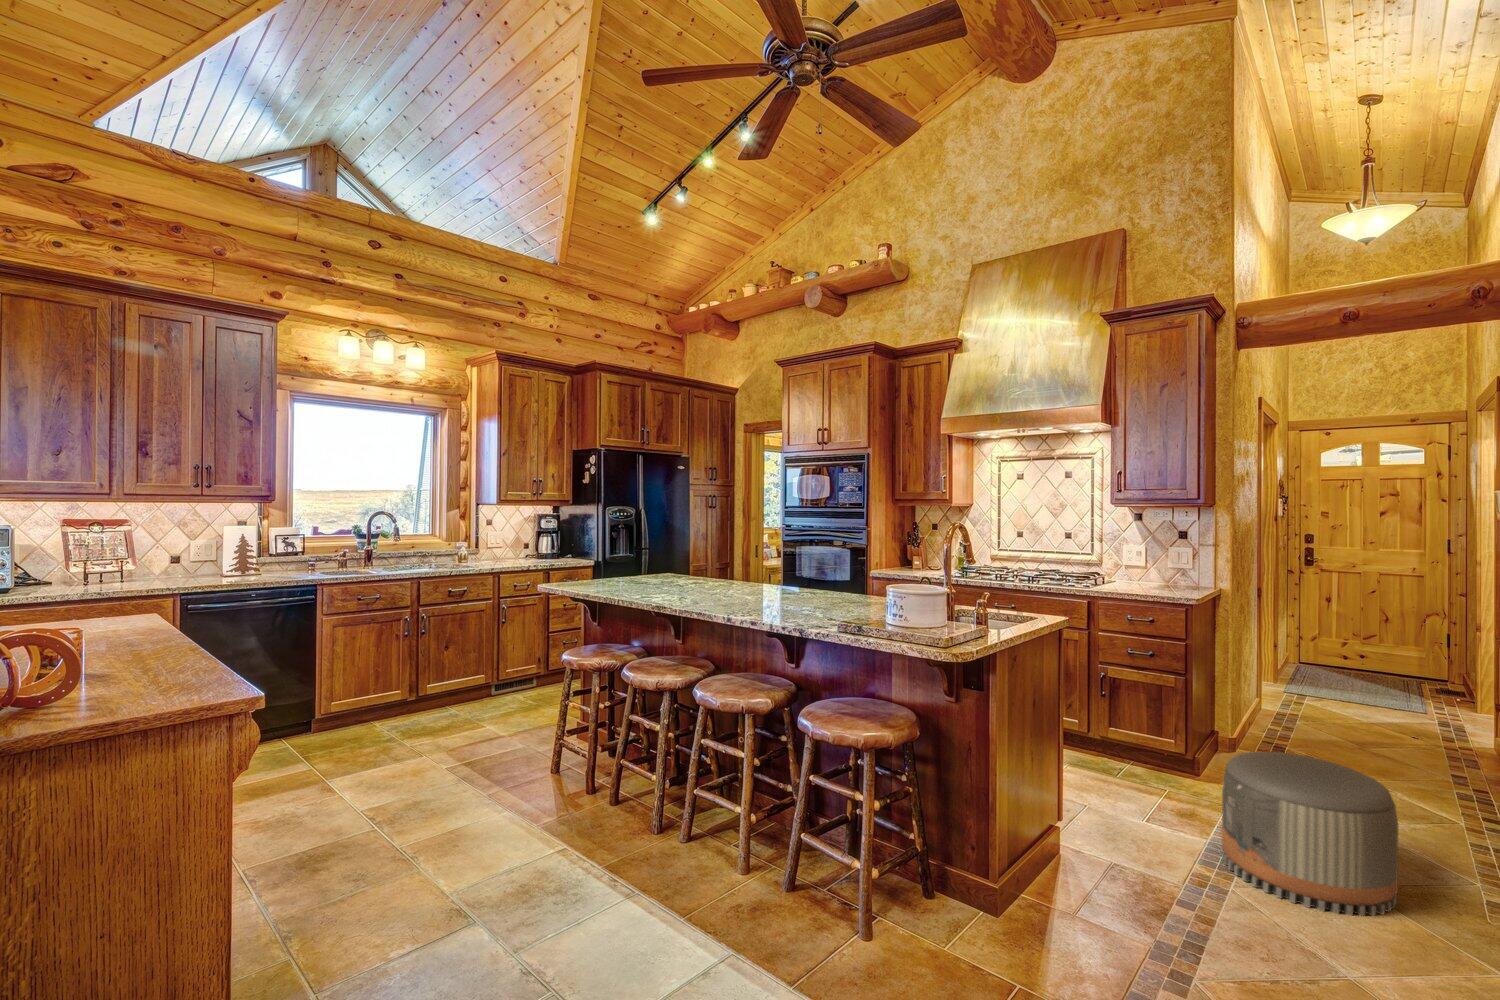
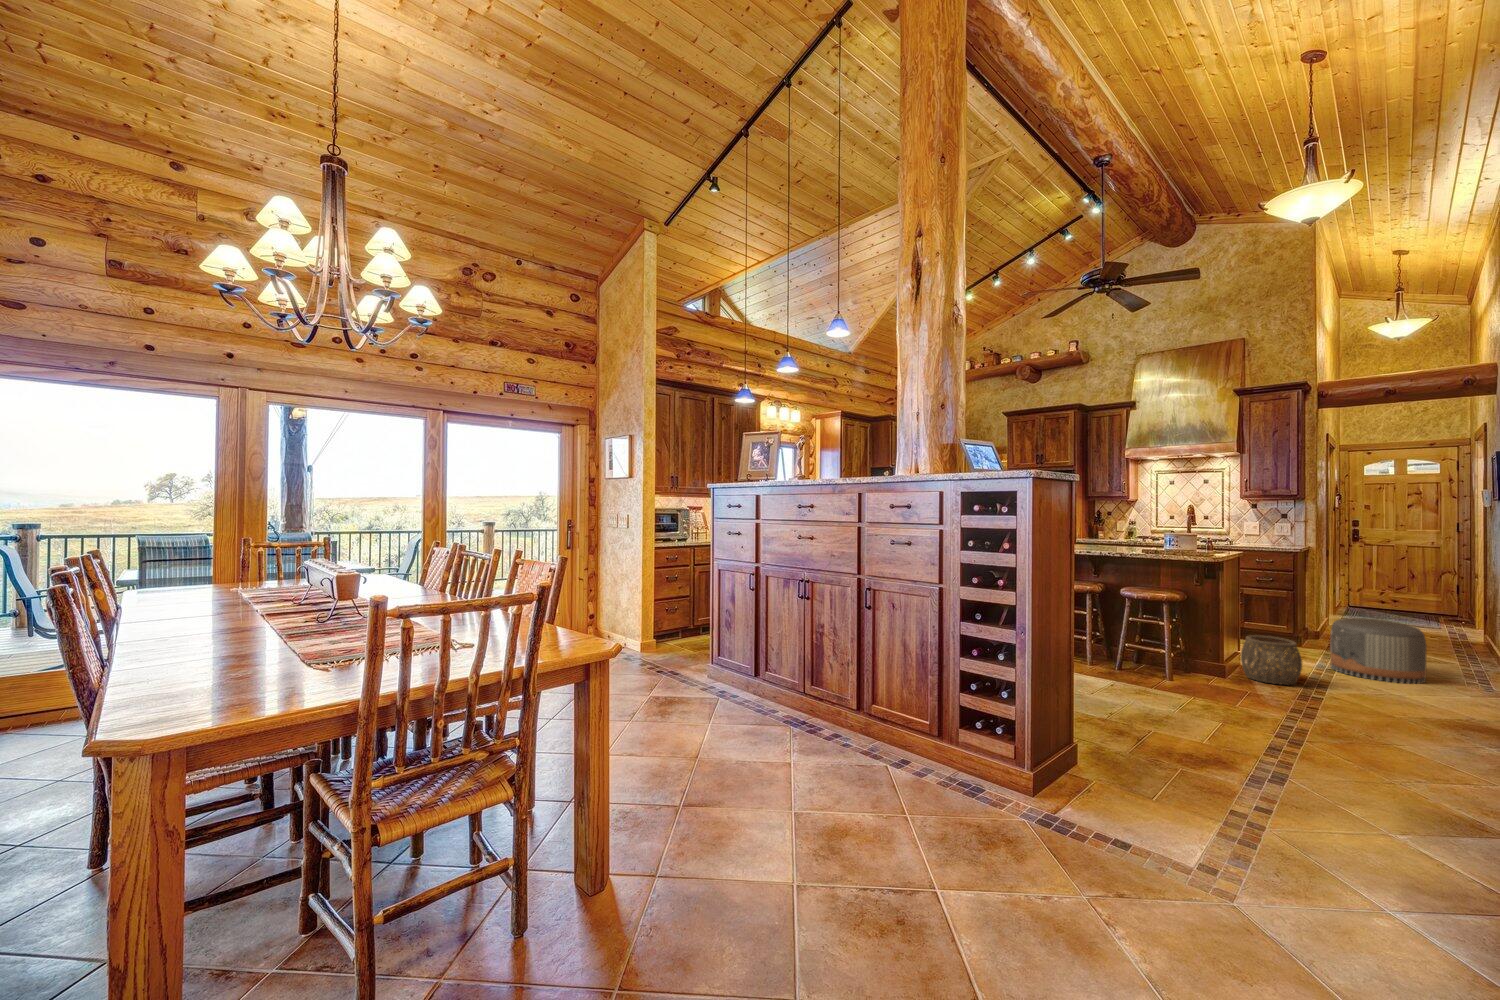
woven basket: none [1025,808,1143,942] -> present [1241,635,1302,685]

